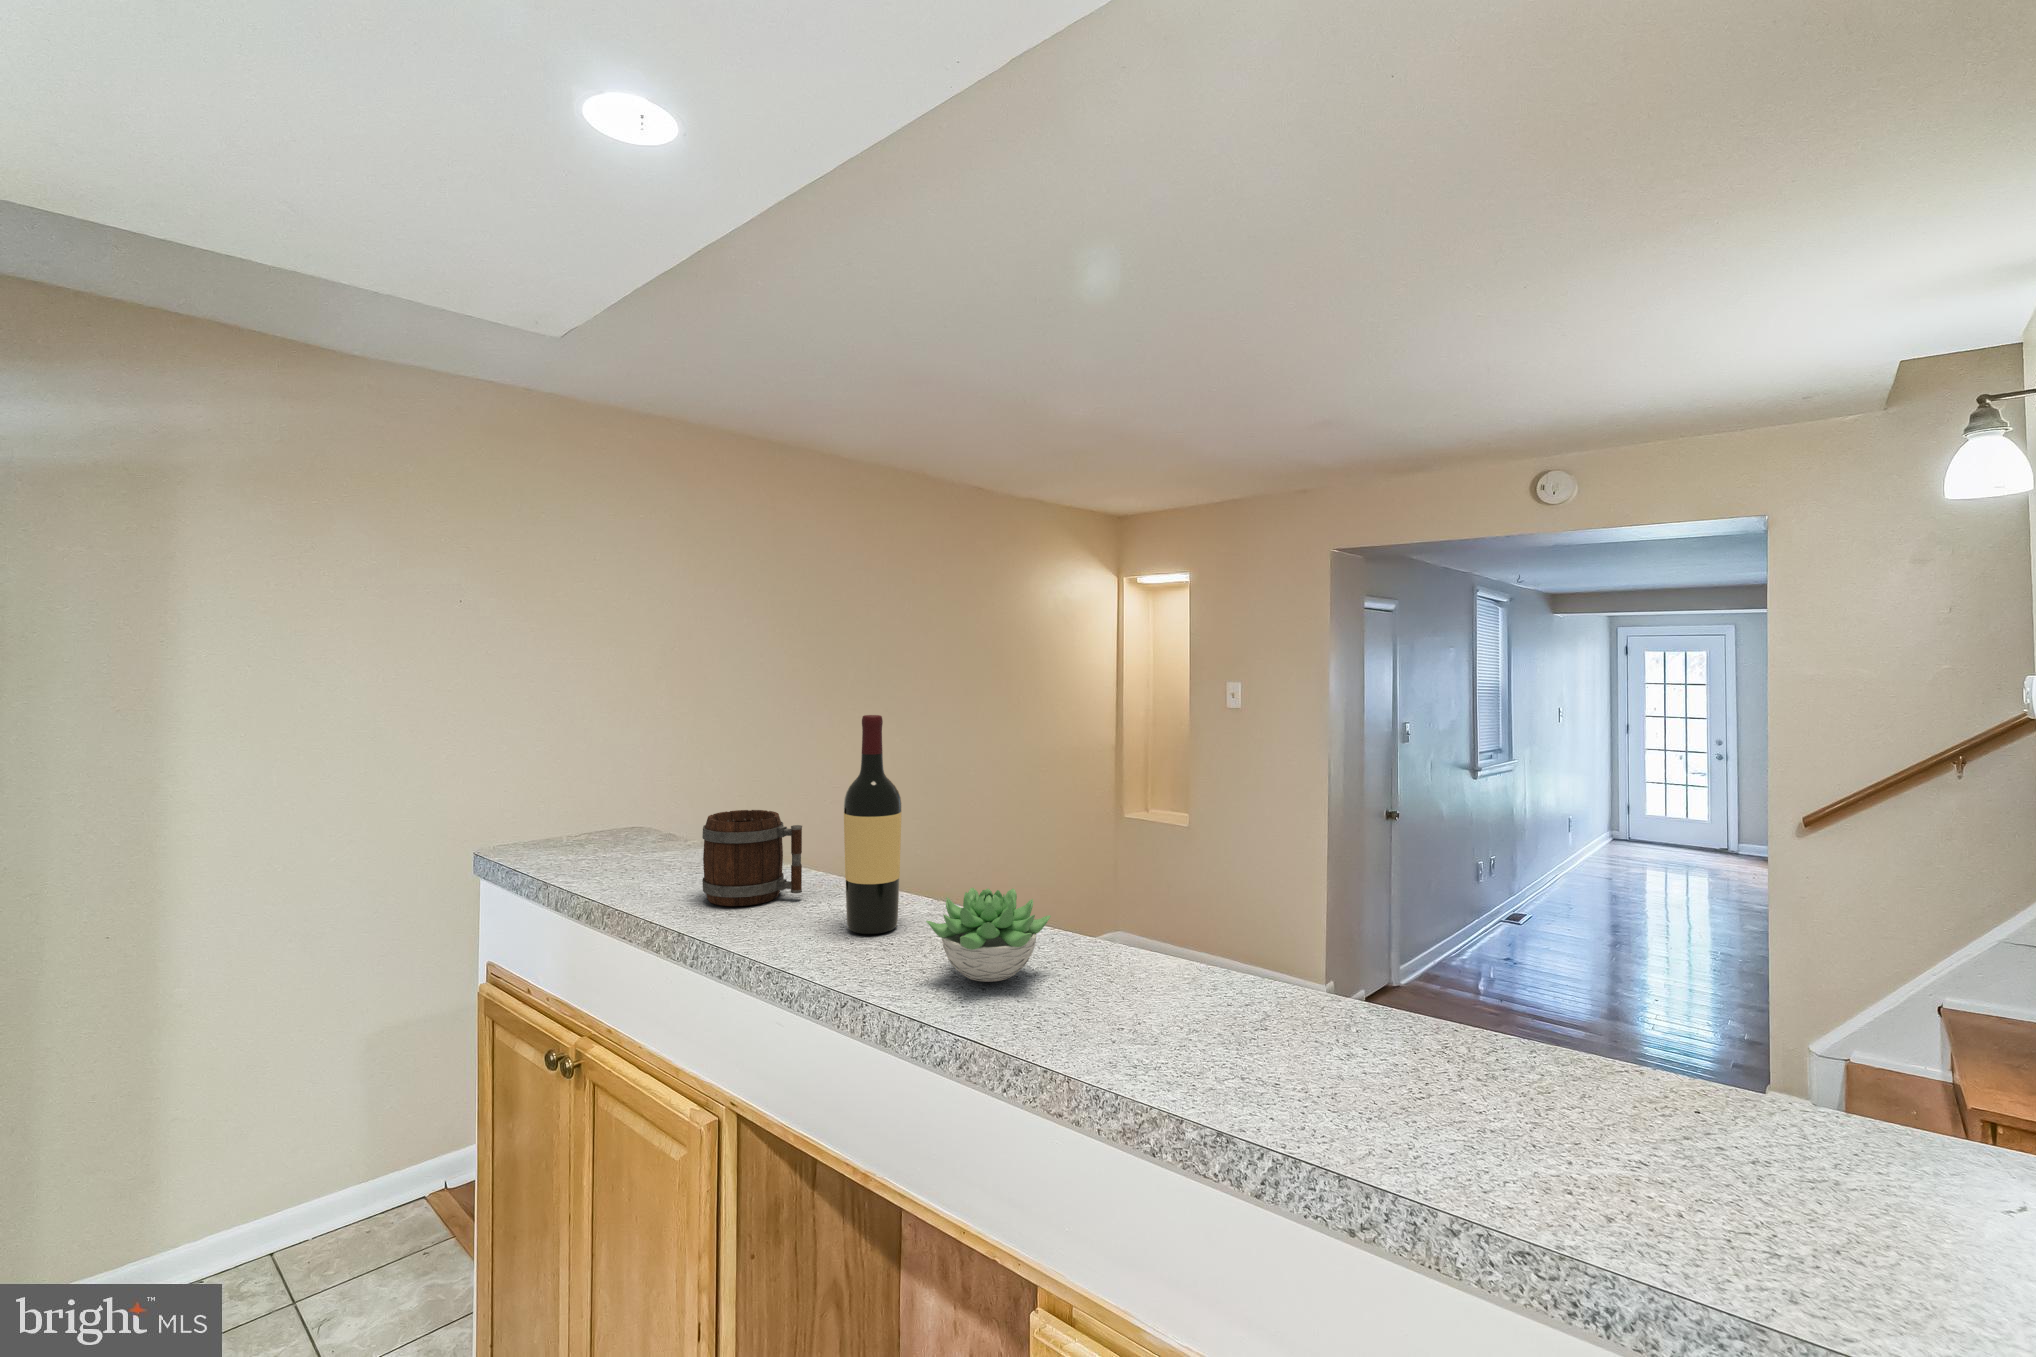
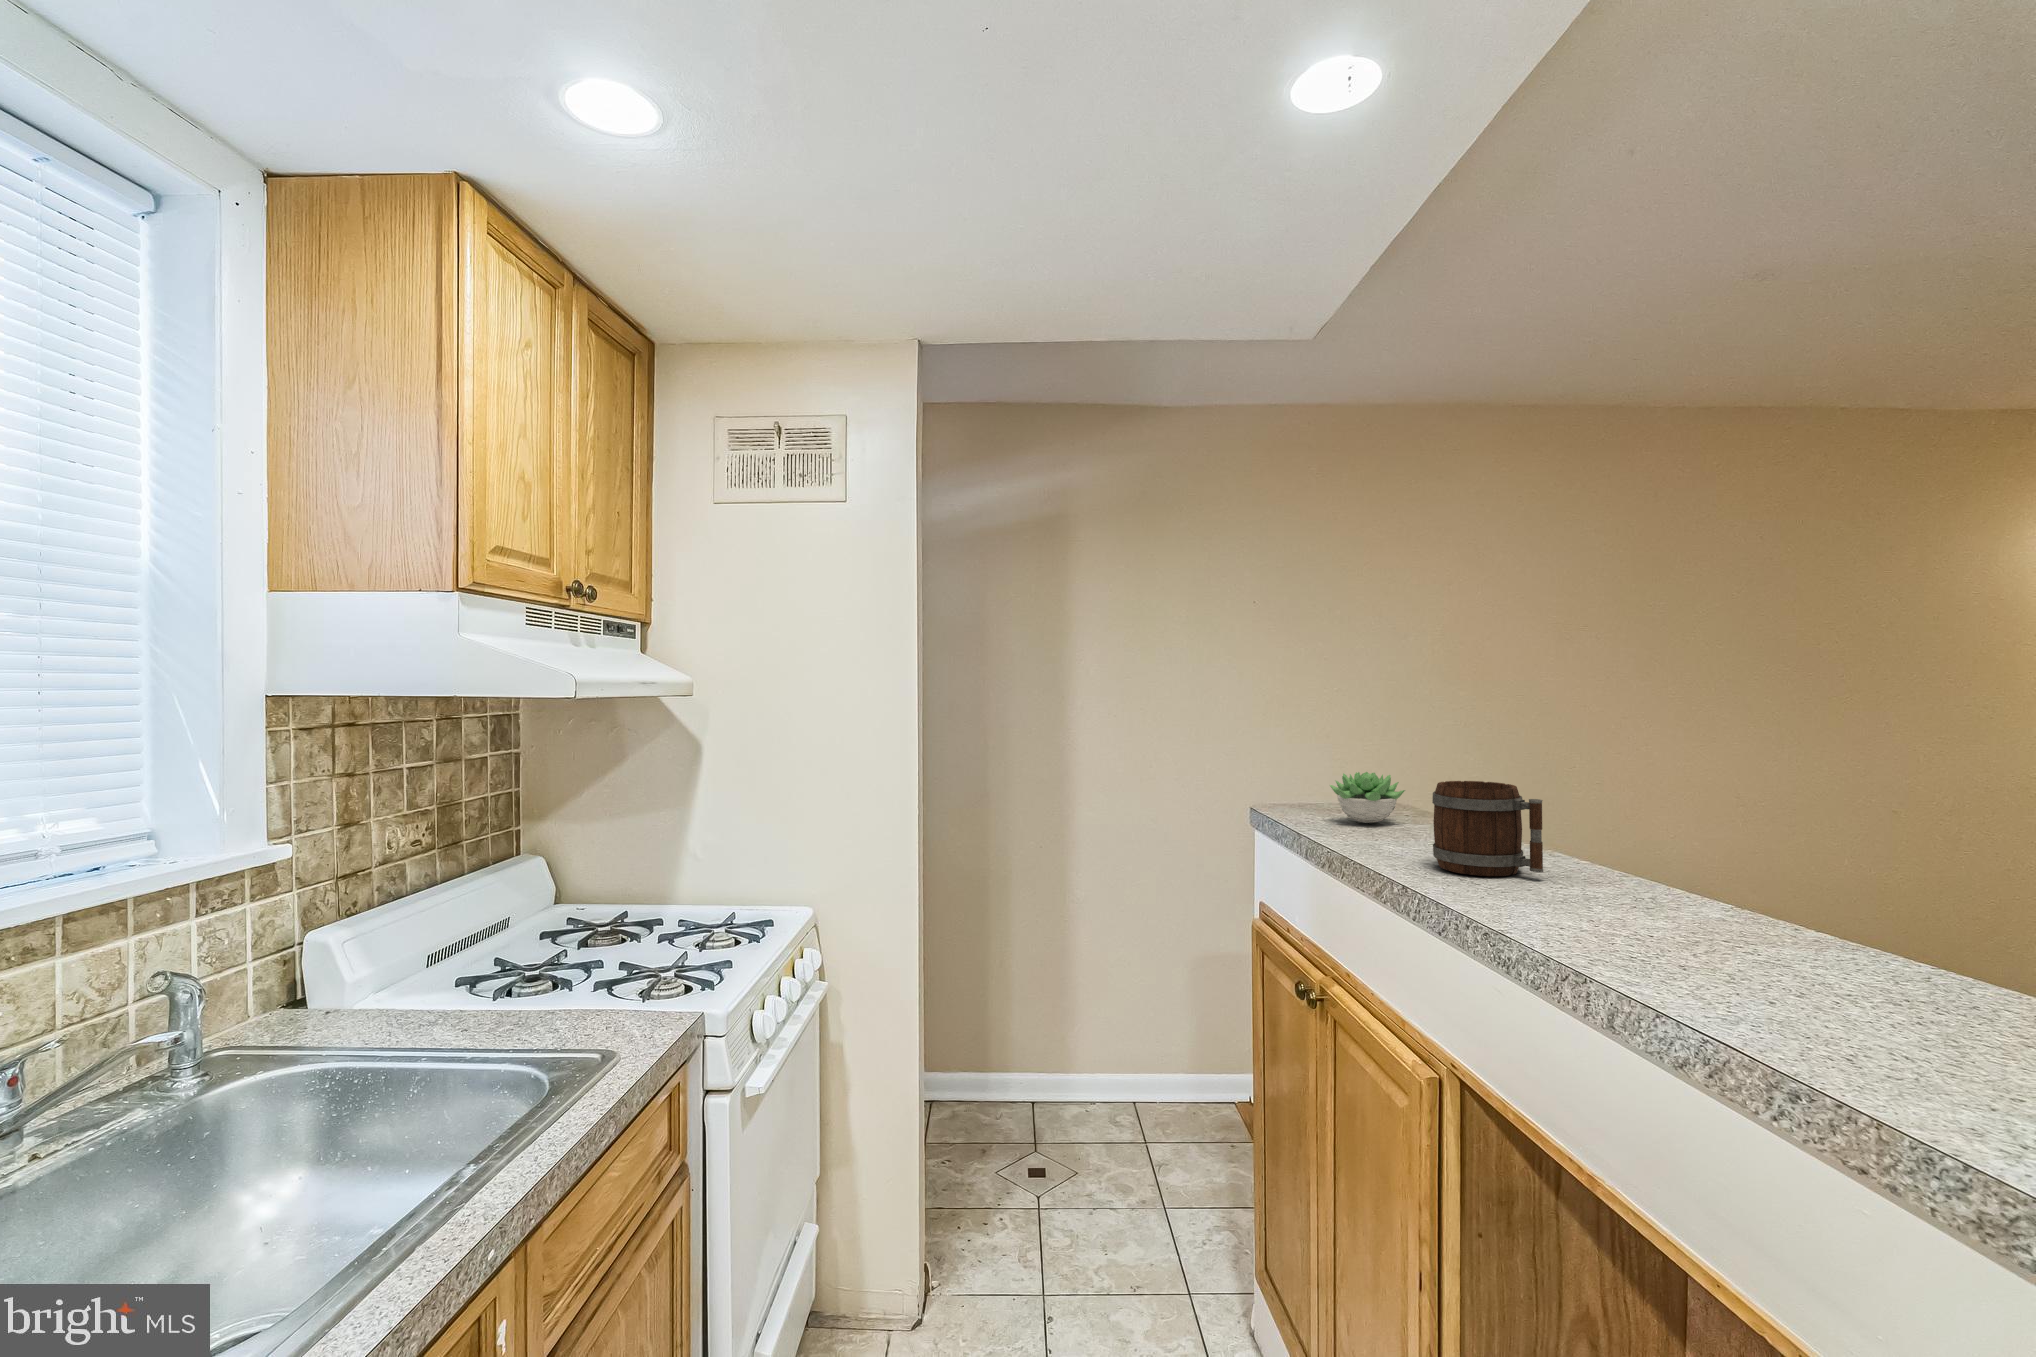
wine bottle: present [844,715,902,934] -> none [1583,672,1662,924]
succulent plant: present [926,888,1051,982] -> present [1330,772,1405,823]

